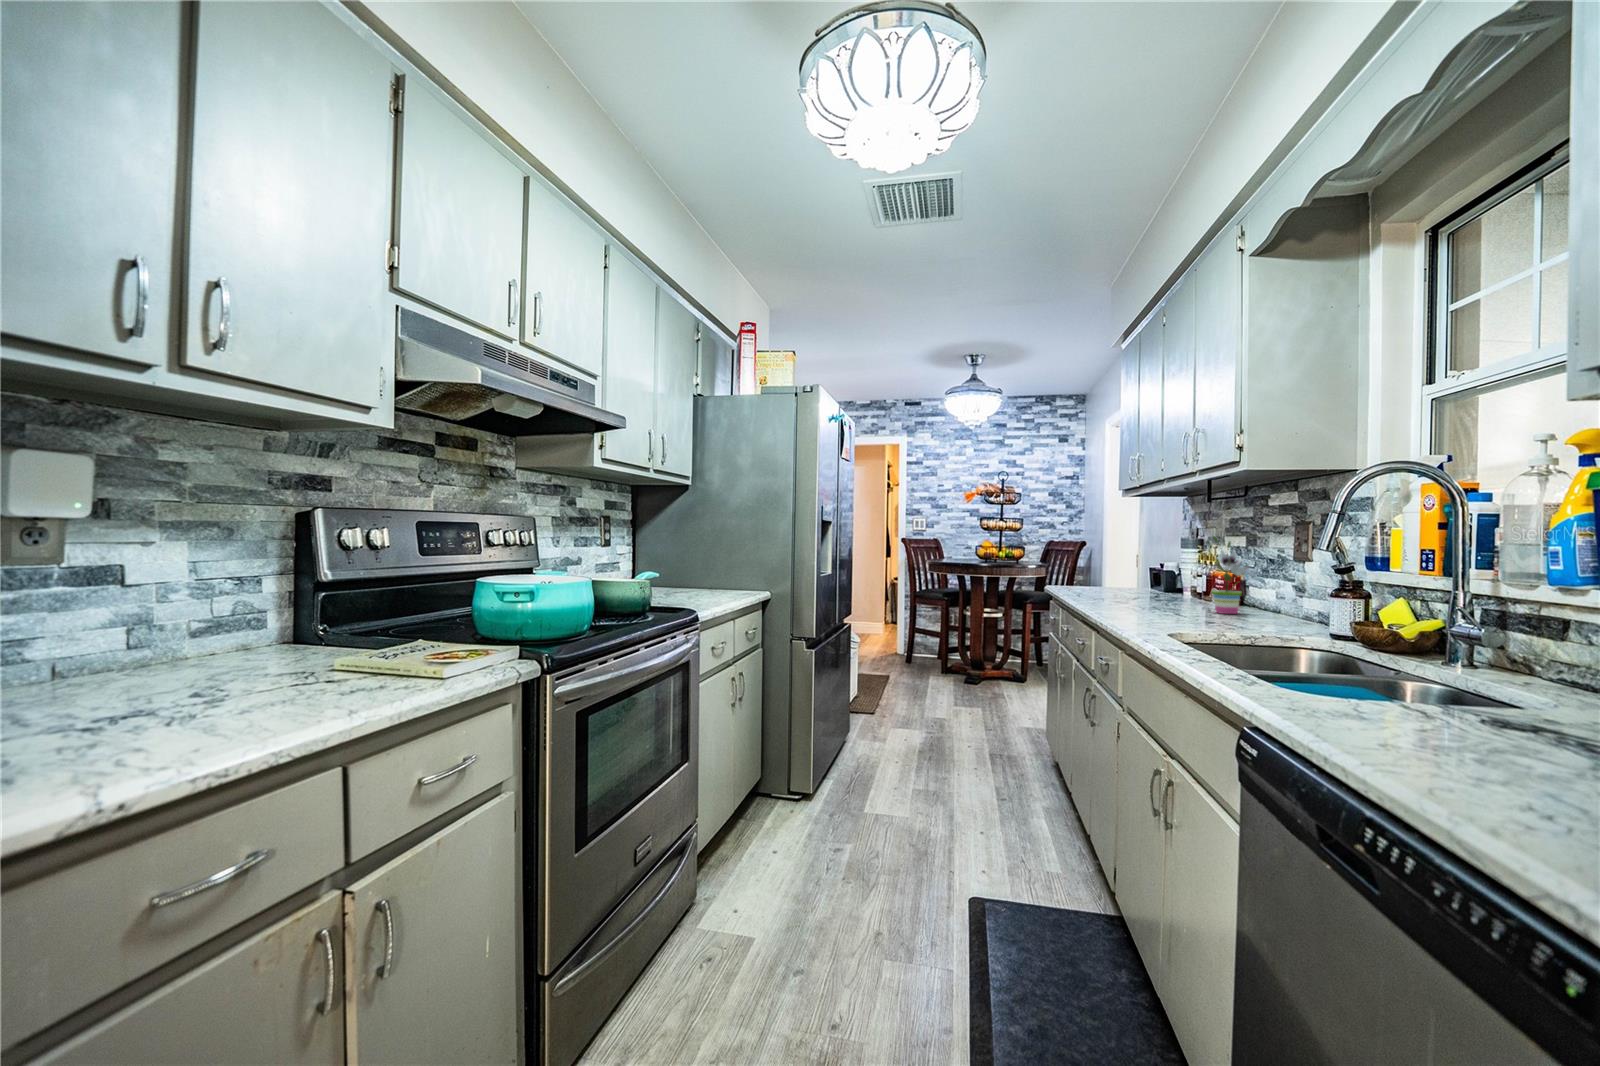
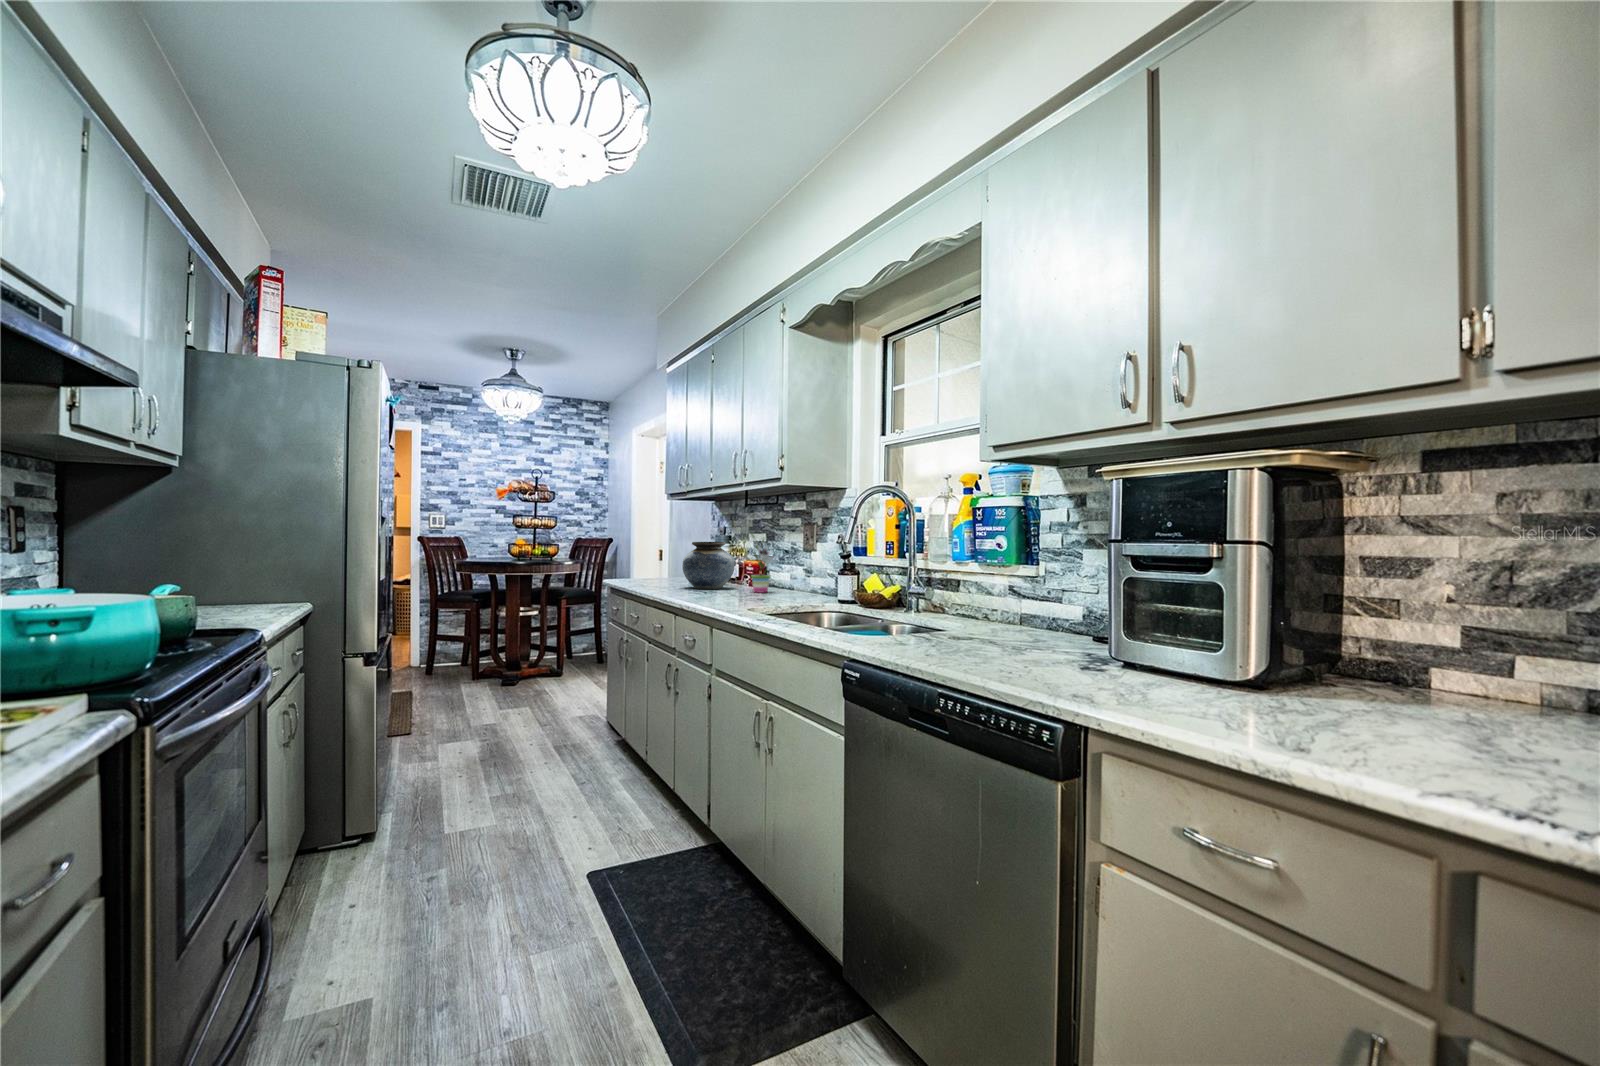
vase: none [1123,546,1196,605] -> present [682,542,735,589]

